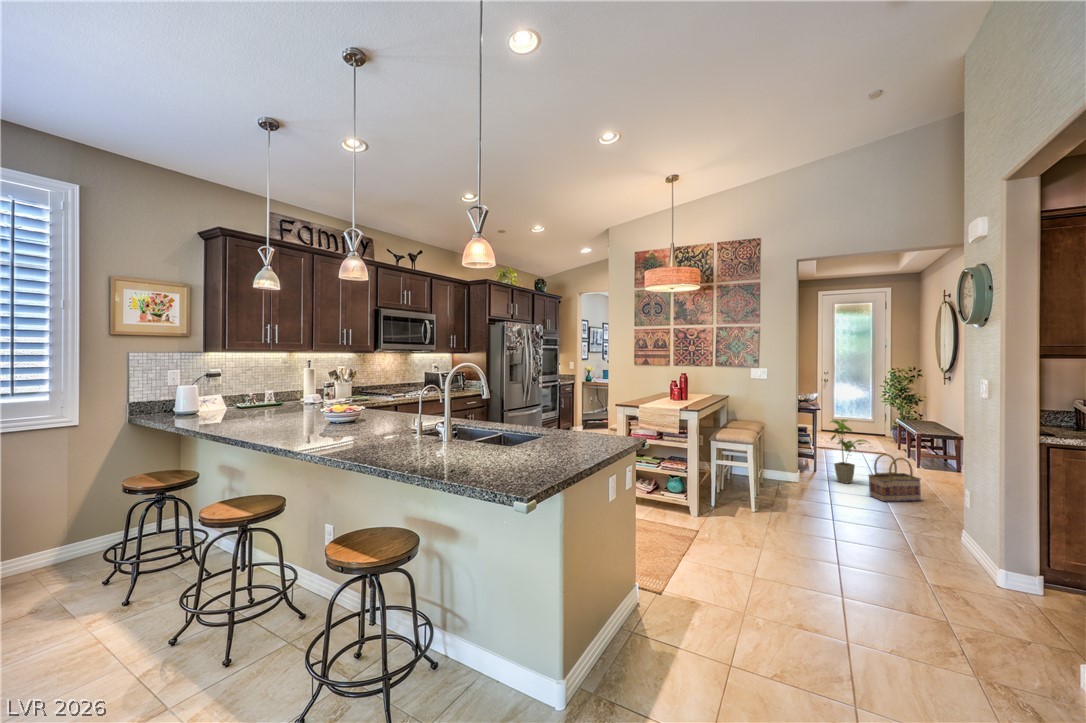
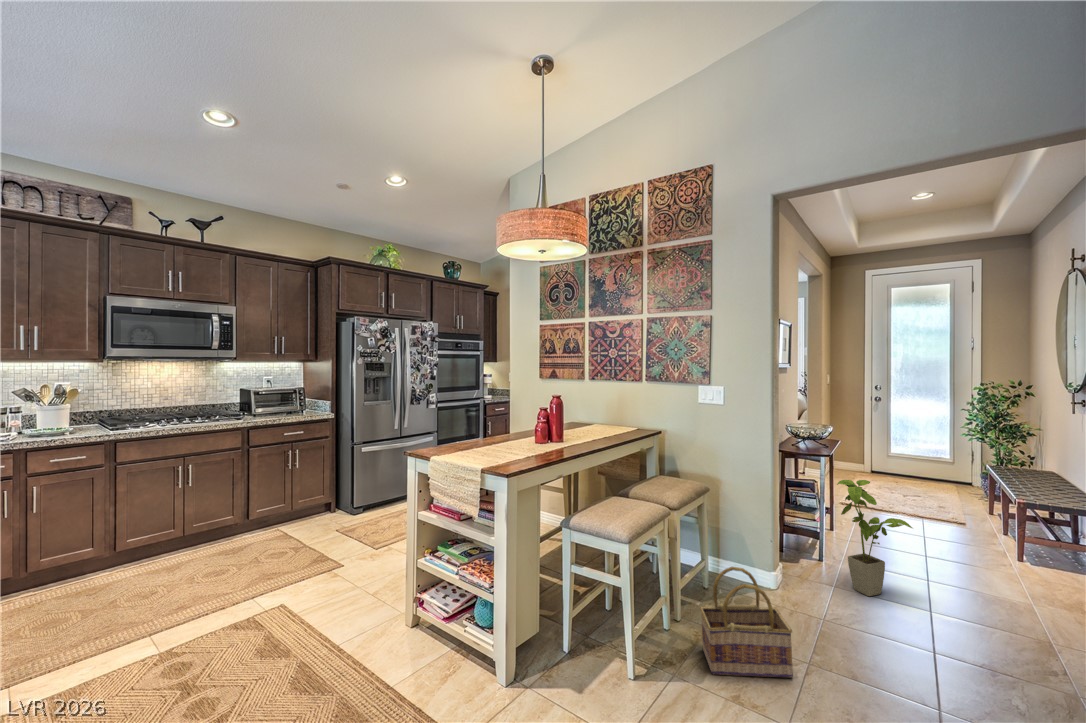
basket: present [869,454,921,502] -> present [700,567,793,677]

